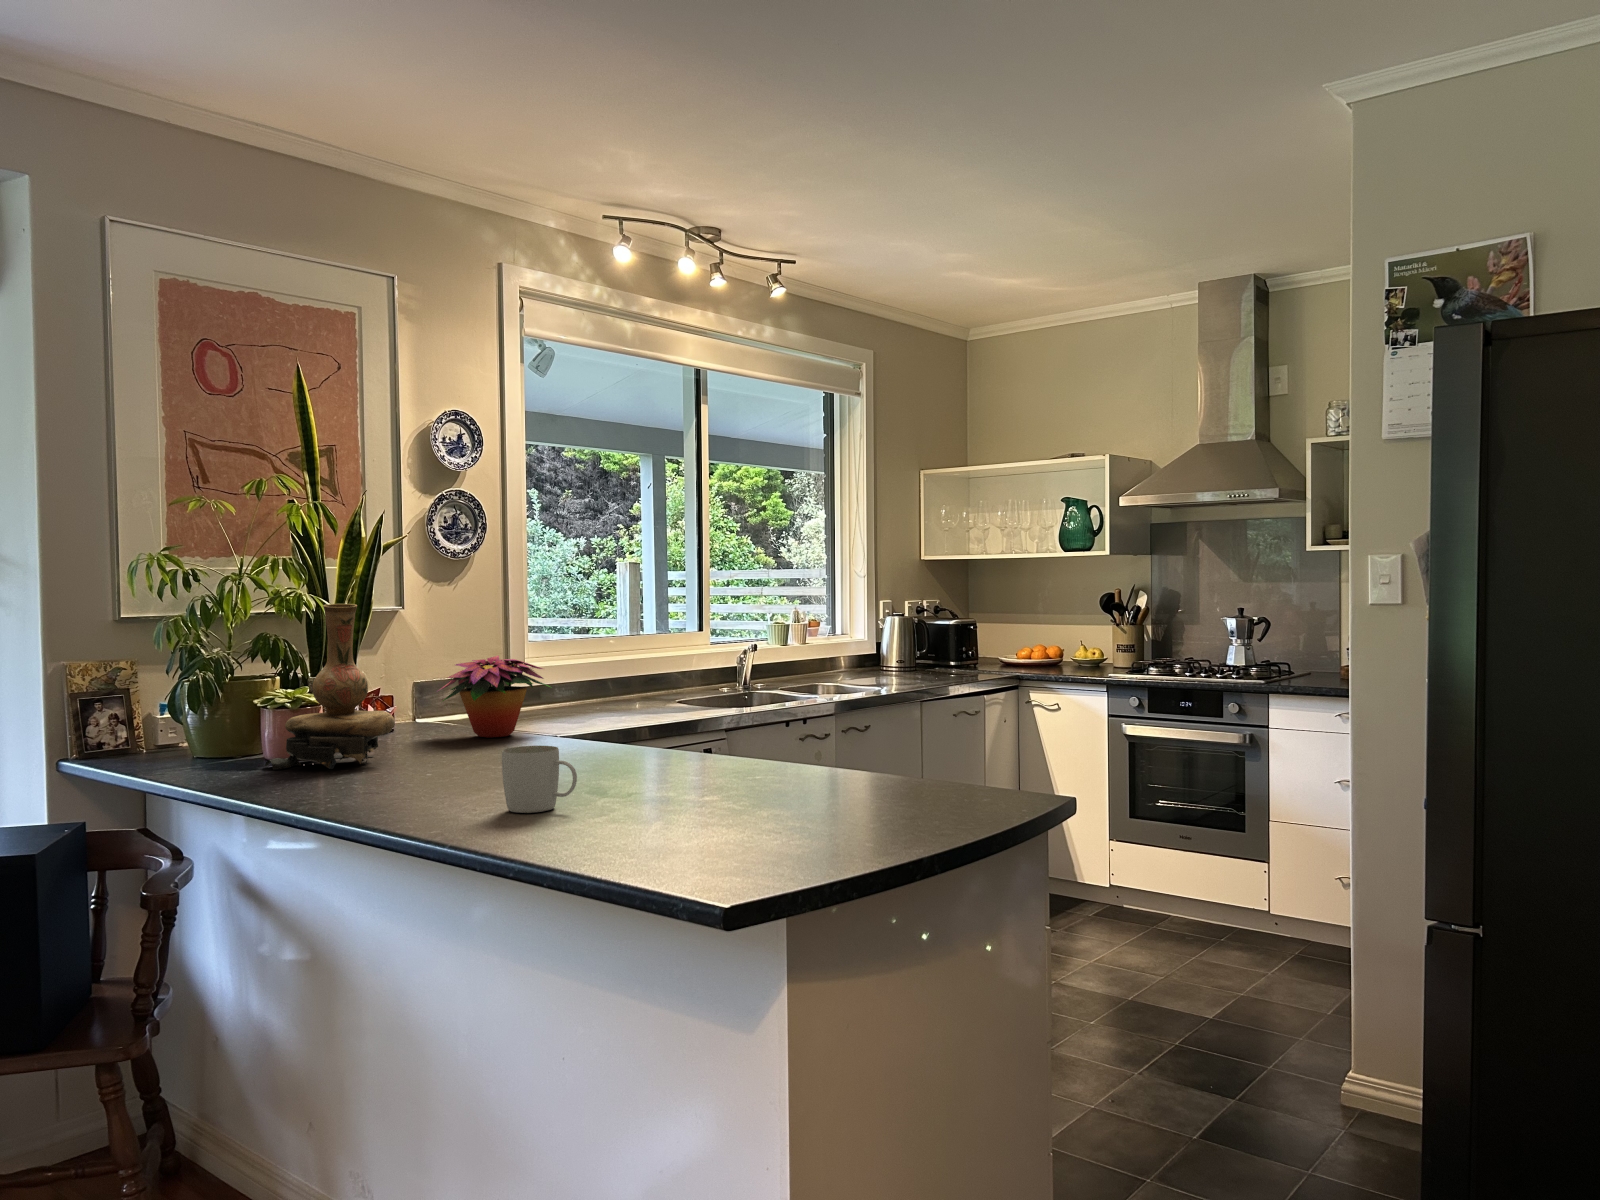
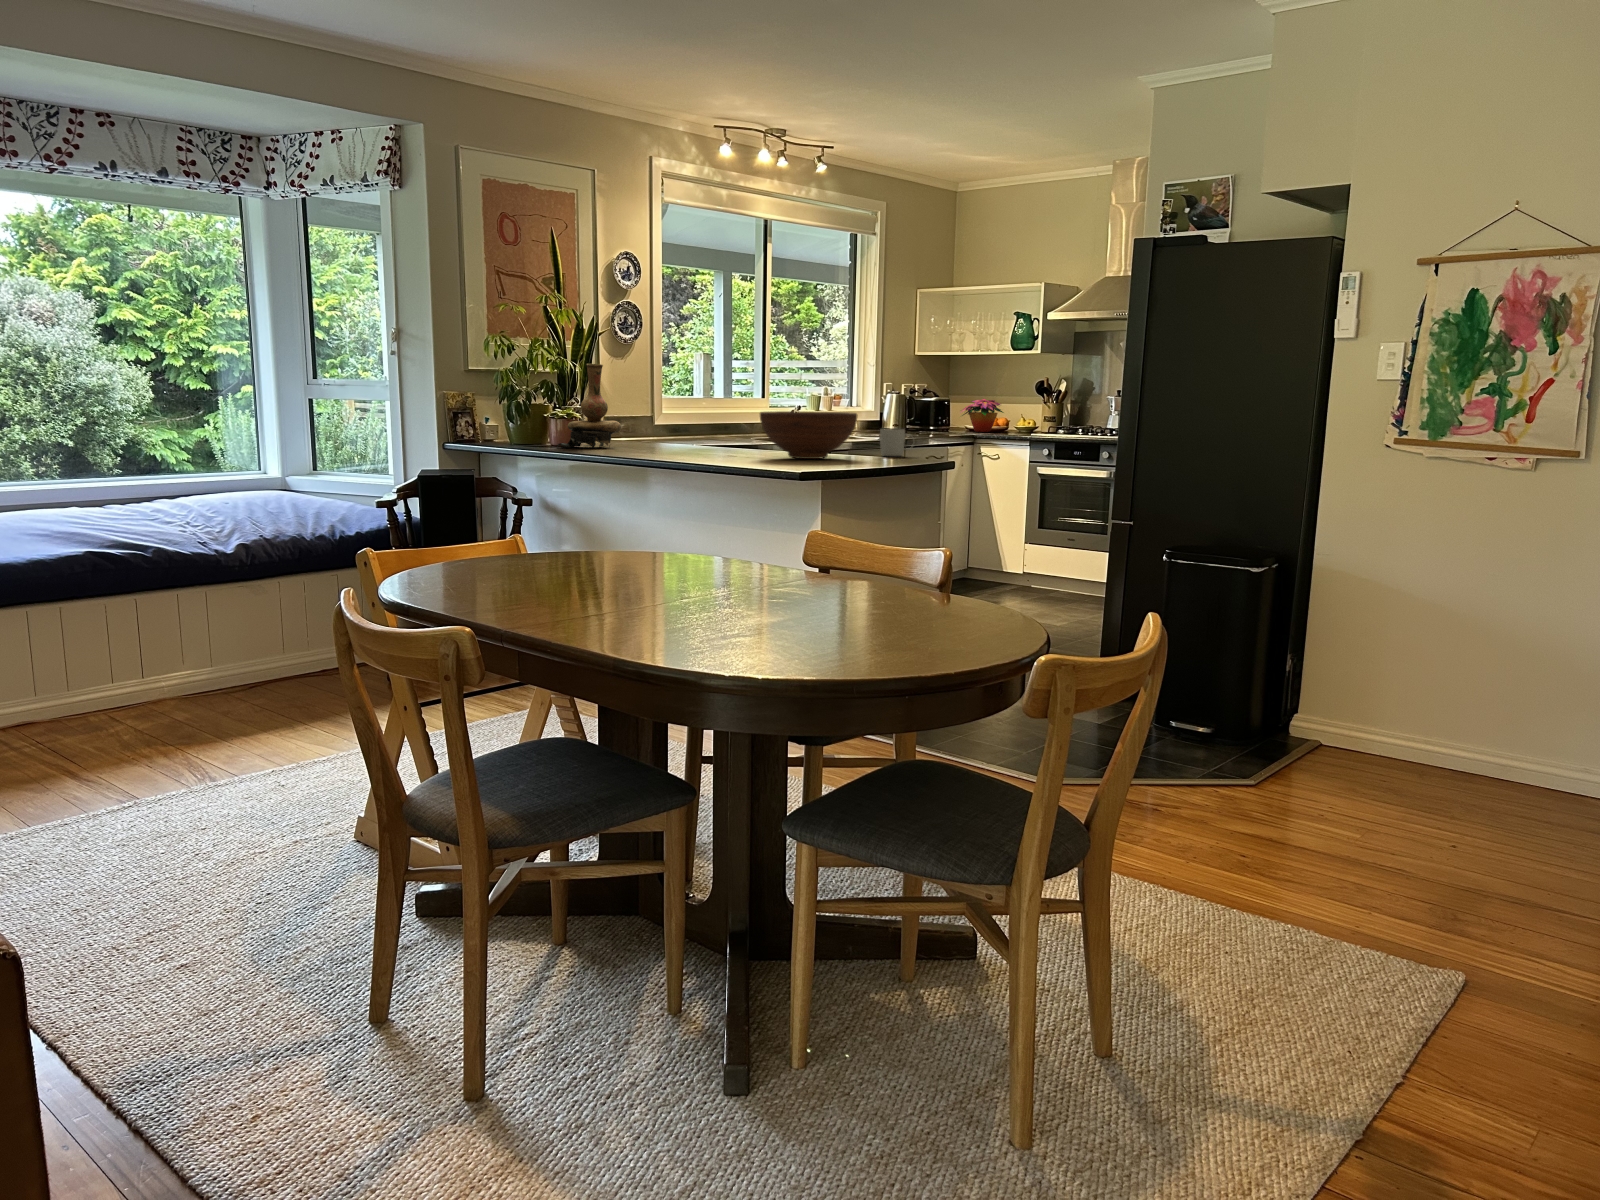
flower arrangement: present [441,656,548,737] -> present [962,399,1004,432]
fruit bowl: none [627,709,861,836] -> present [760,411,858,459]
mug: present [502,746,577,813] -> present [880,429,912,456]

